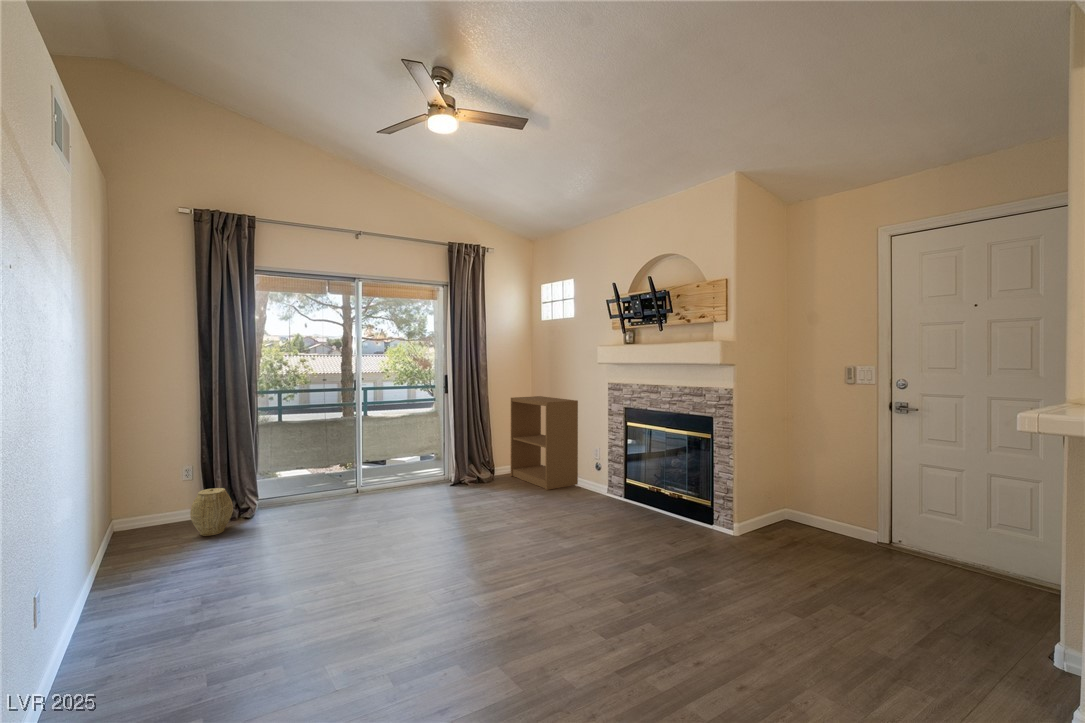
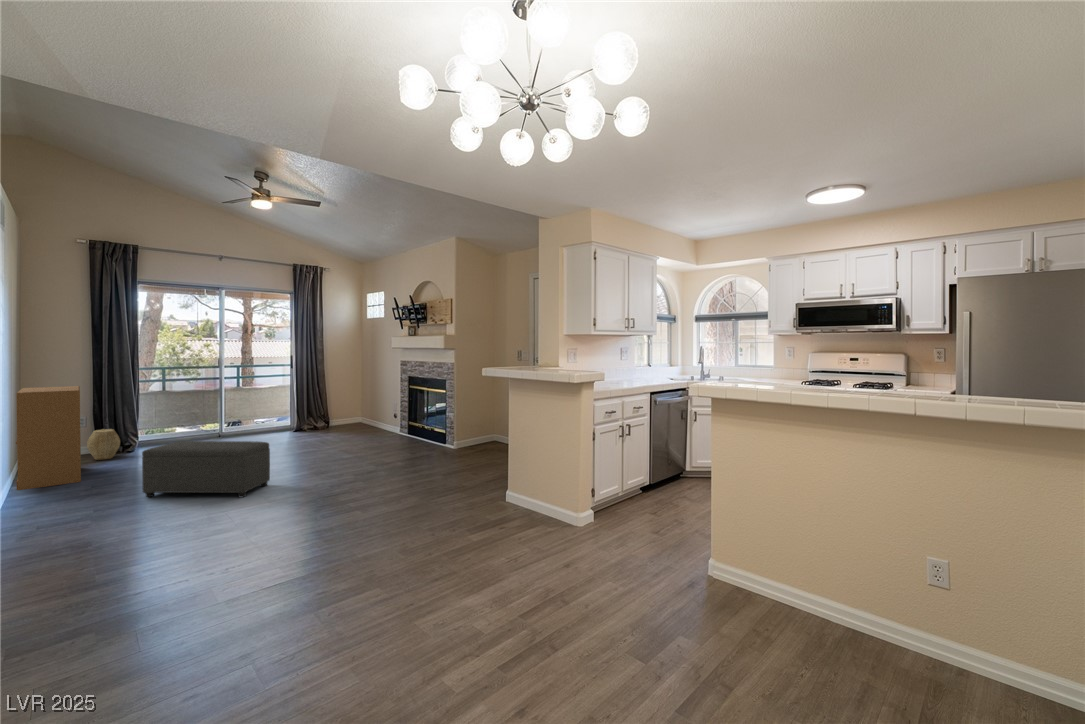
bookshelf: present [511,396,578,490] -> present [16,386,81,490]
ottoman: none [270,546,487,693] -> present [142,441,270,498]

